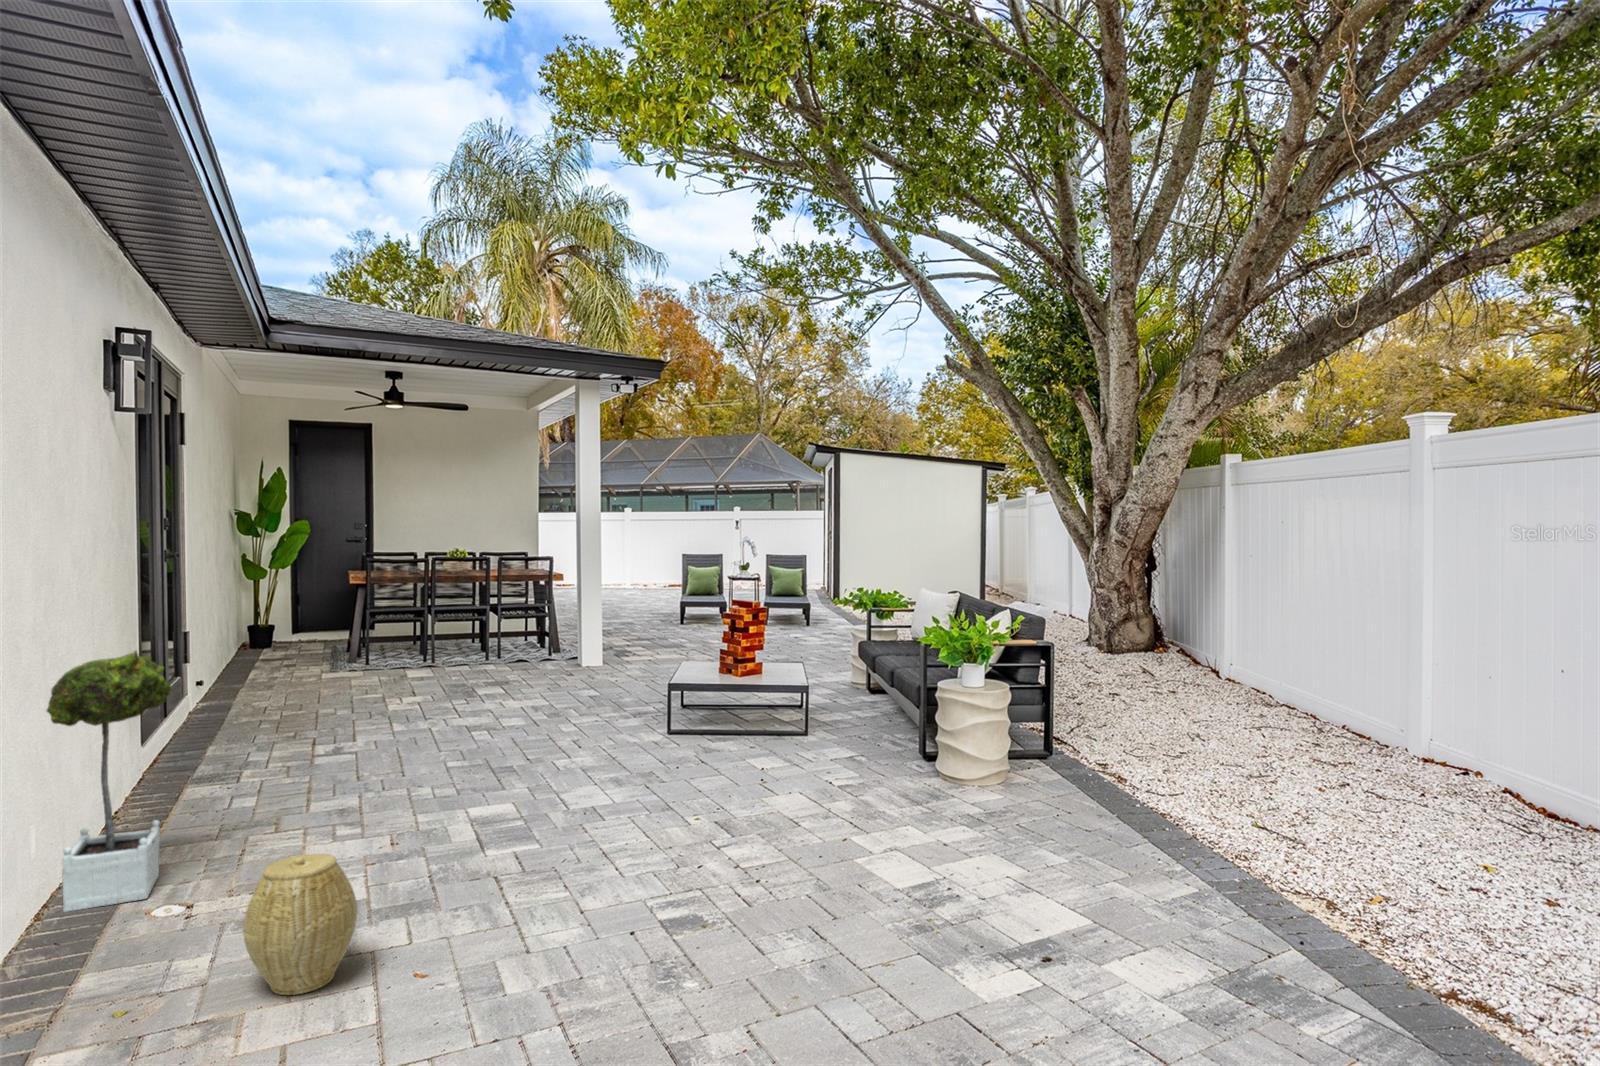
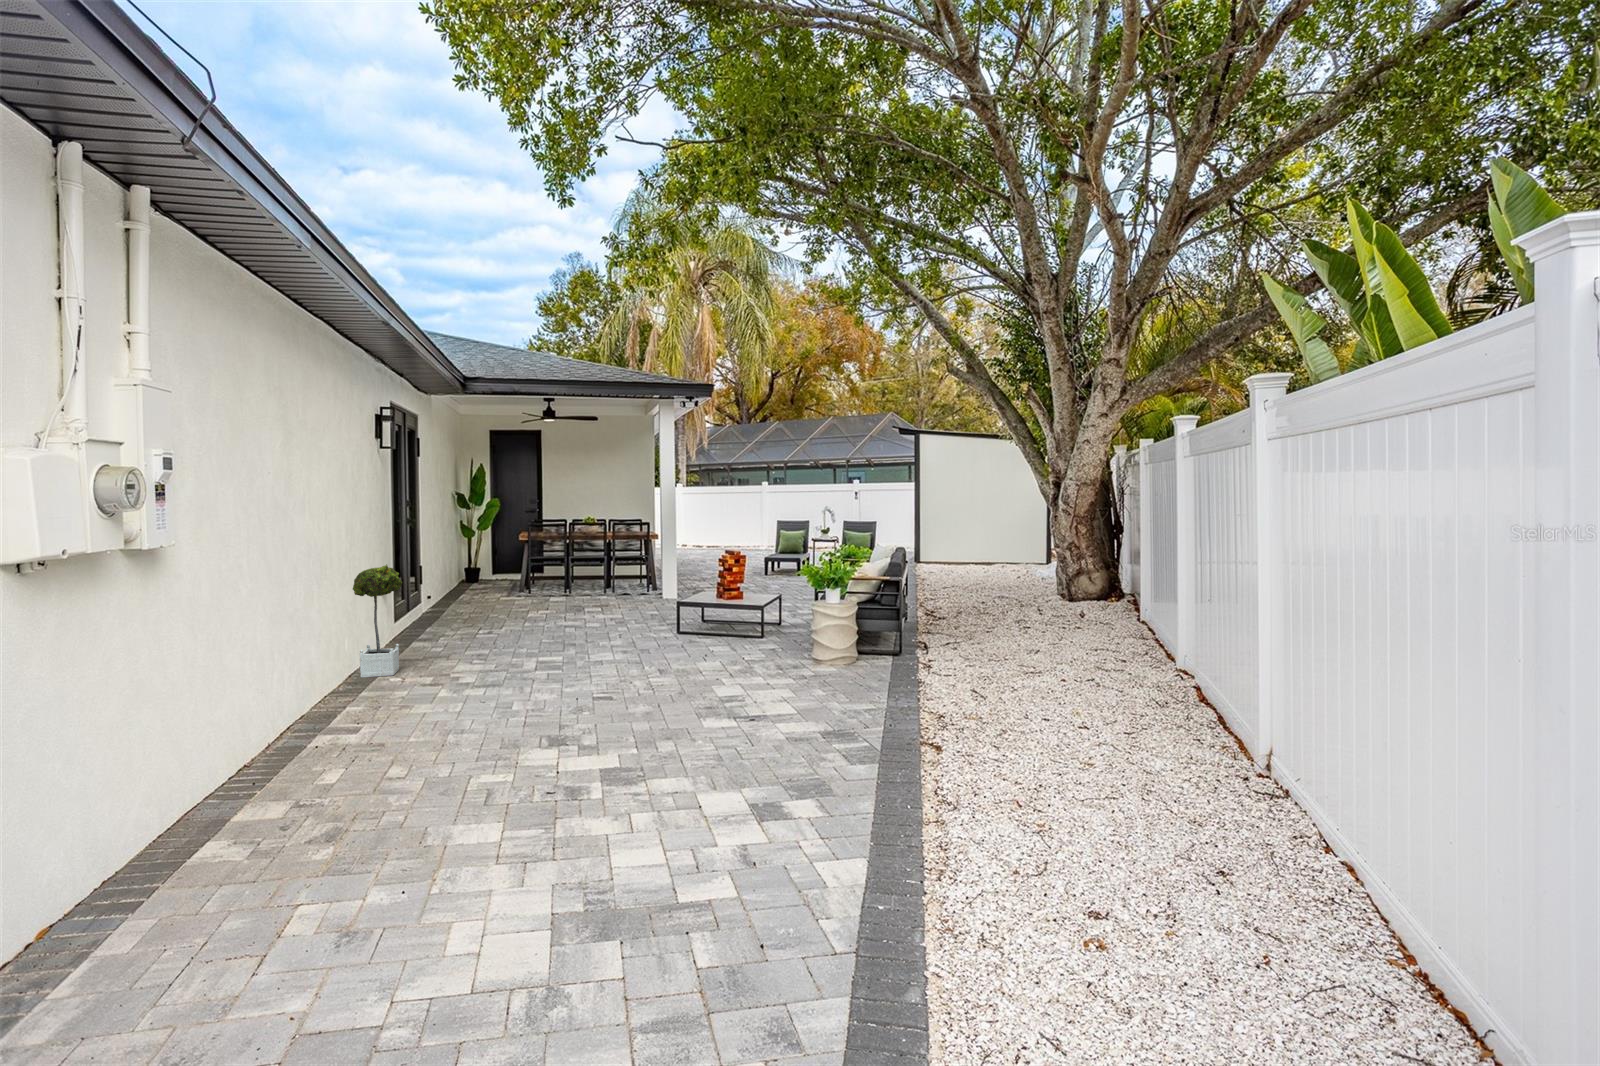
woven basket: present [243,854,357,995] -> none [425,647,469,700]

